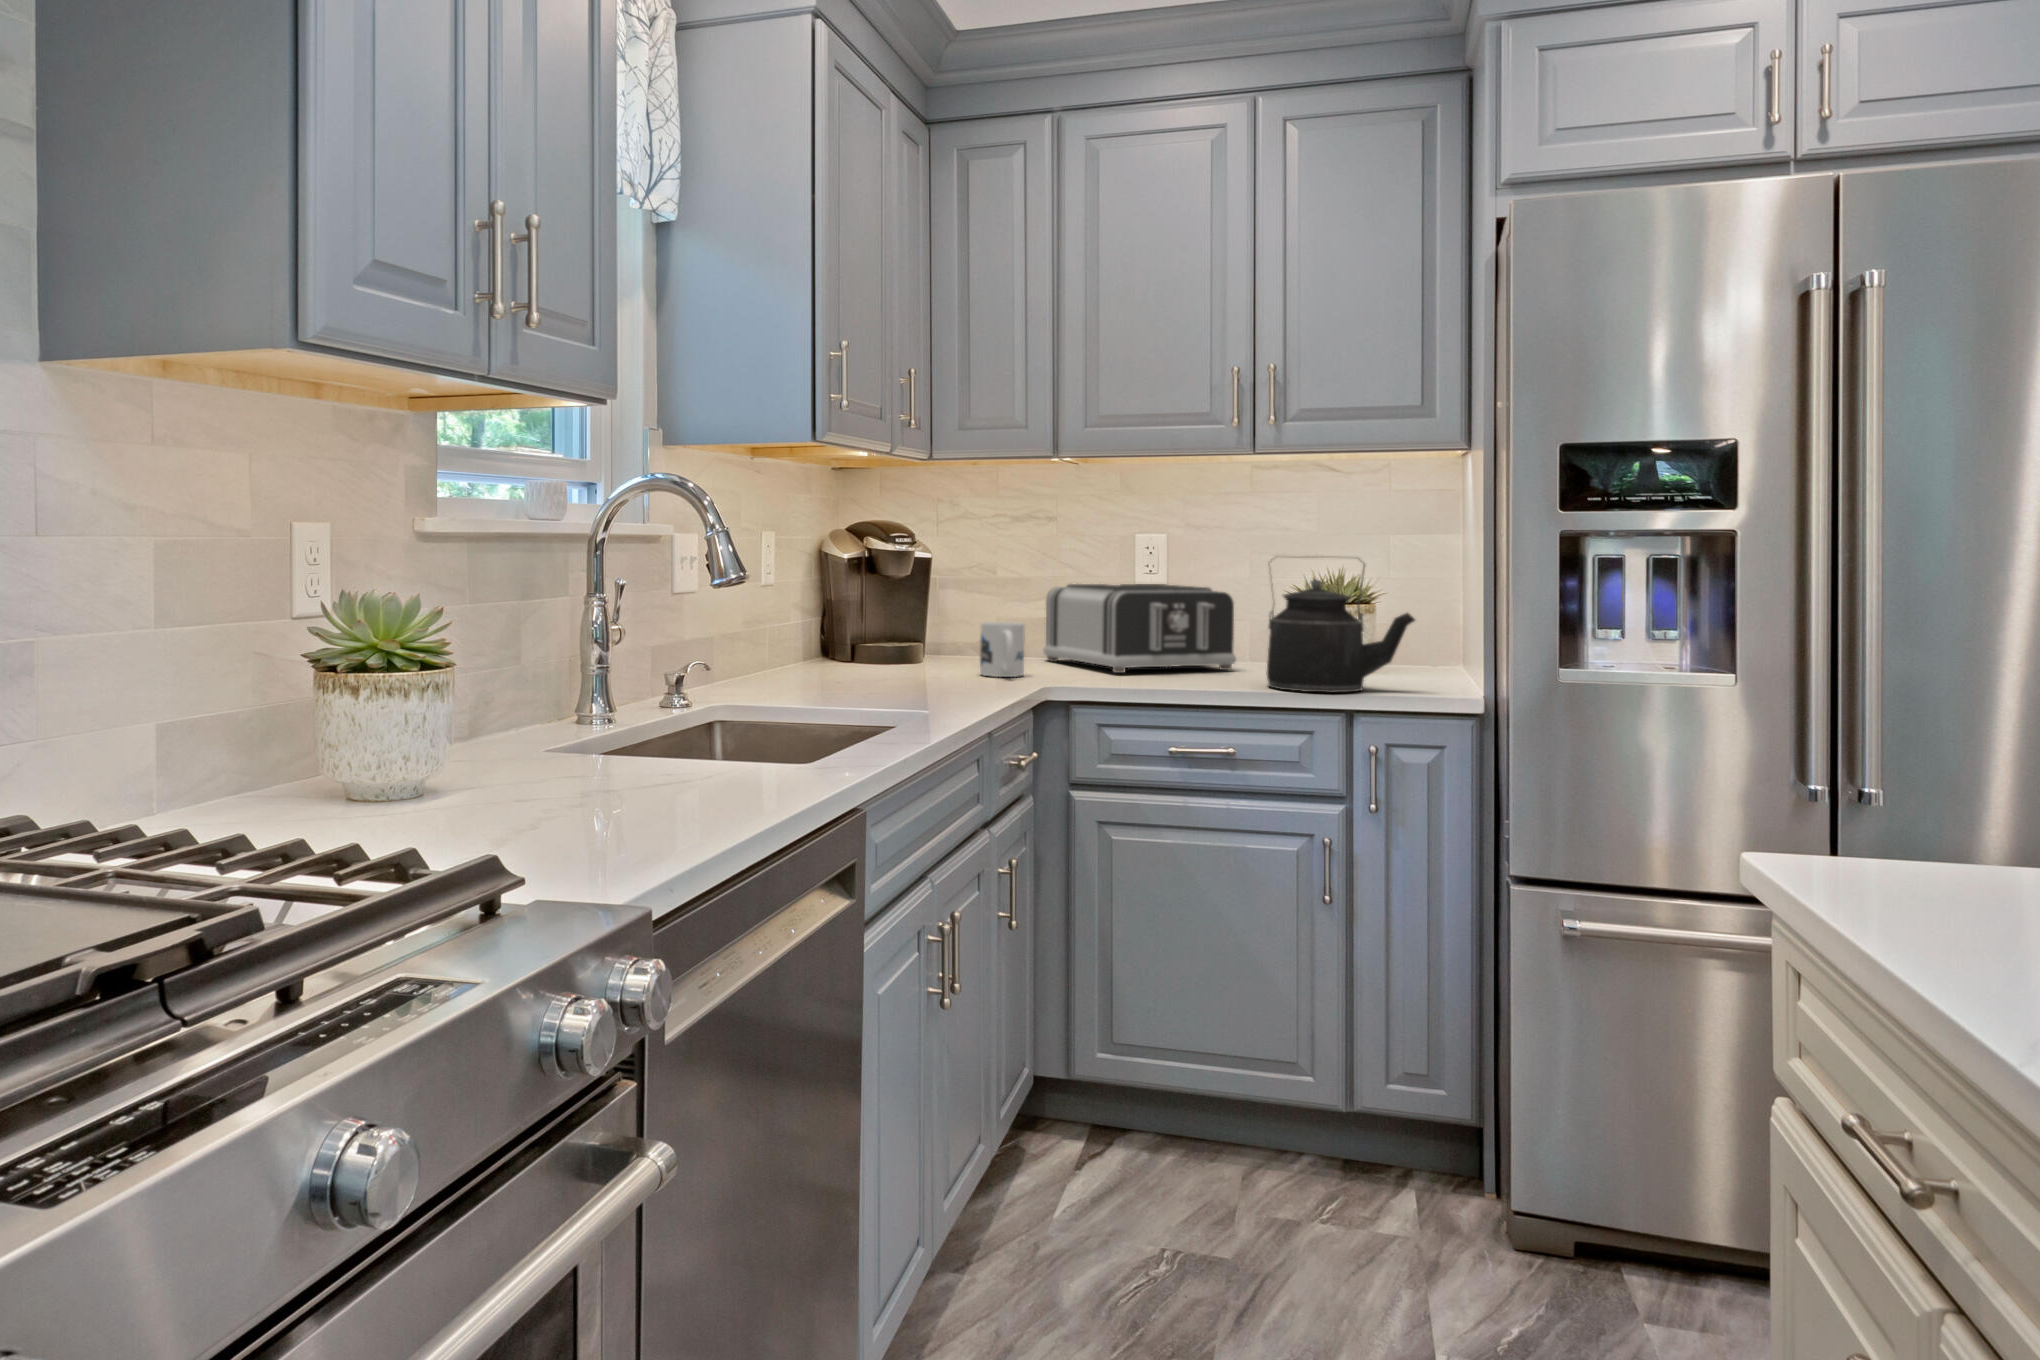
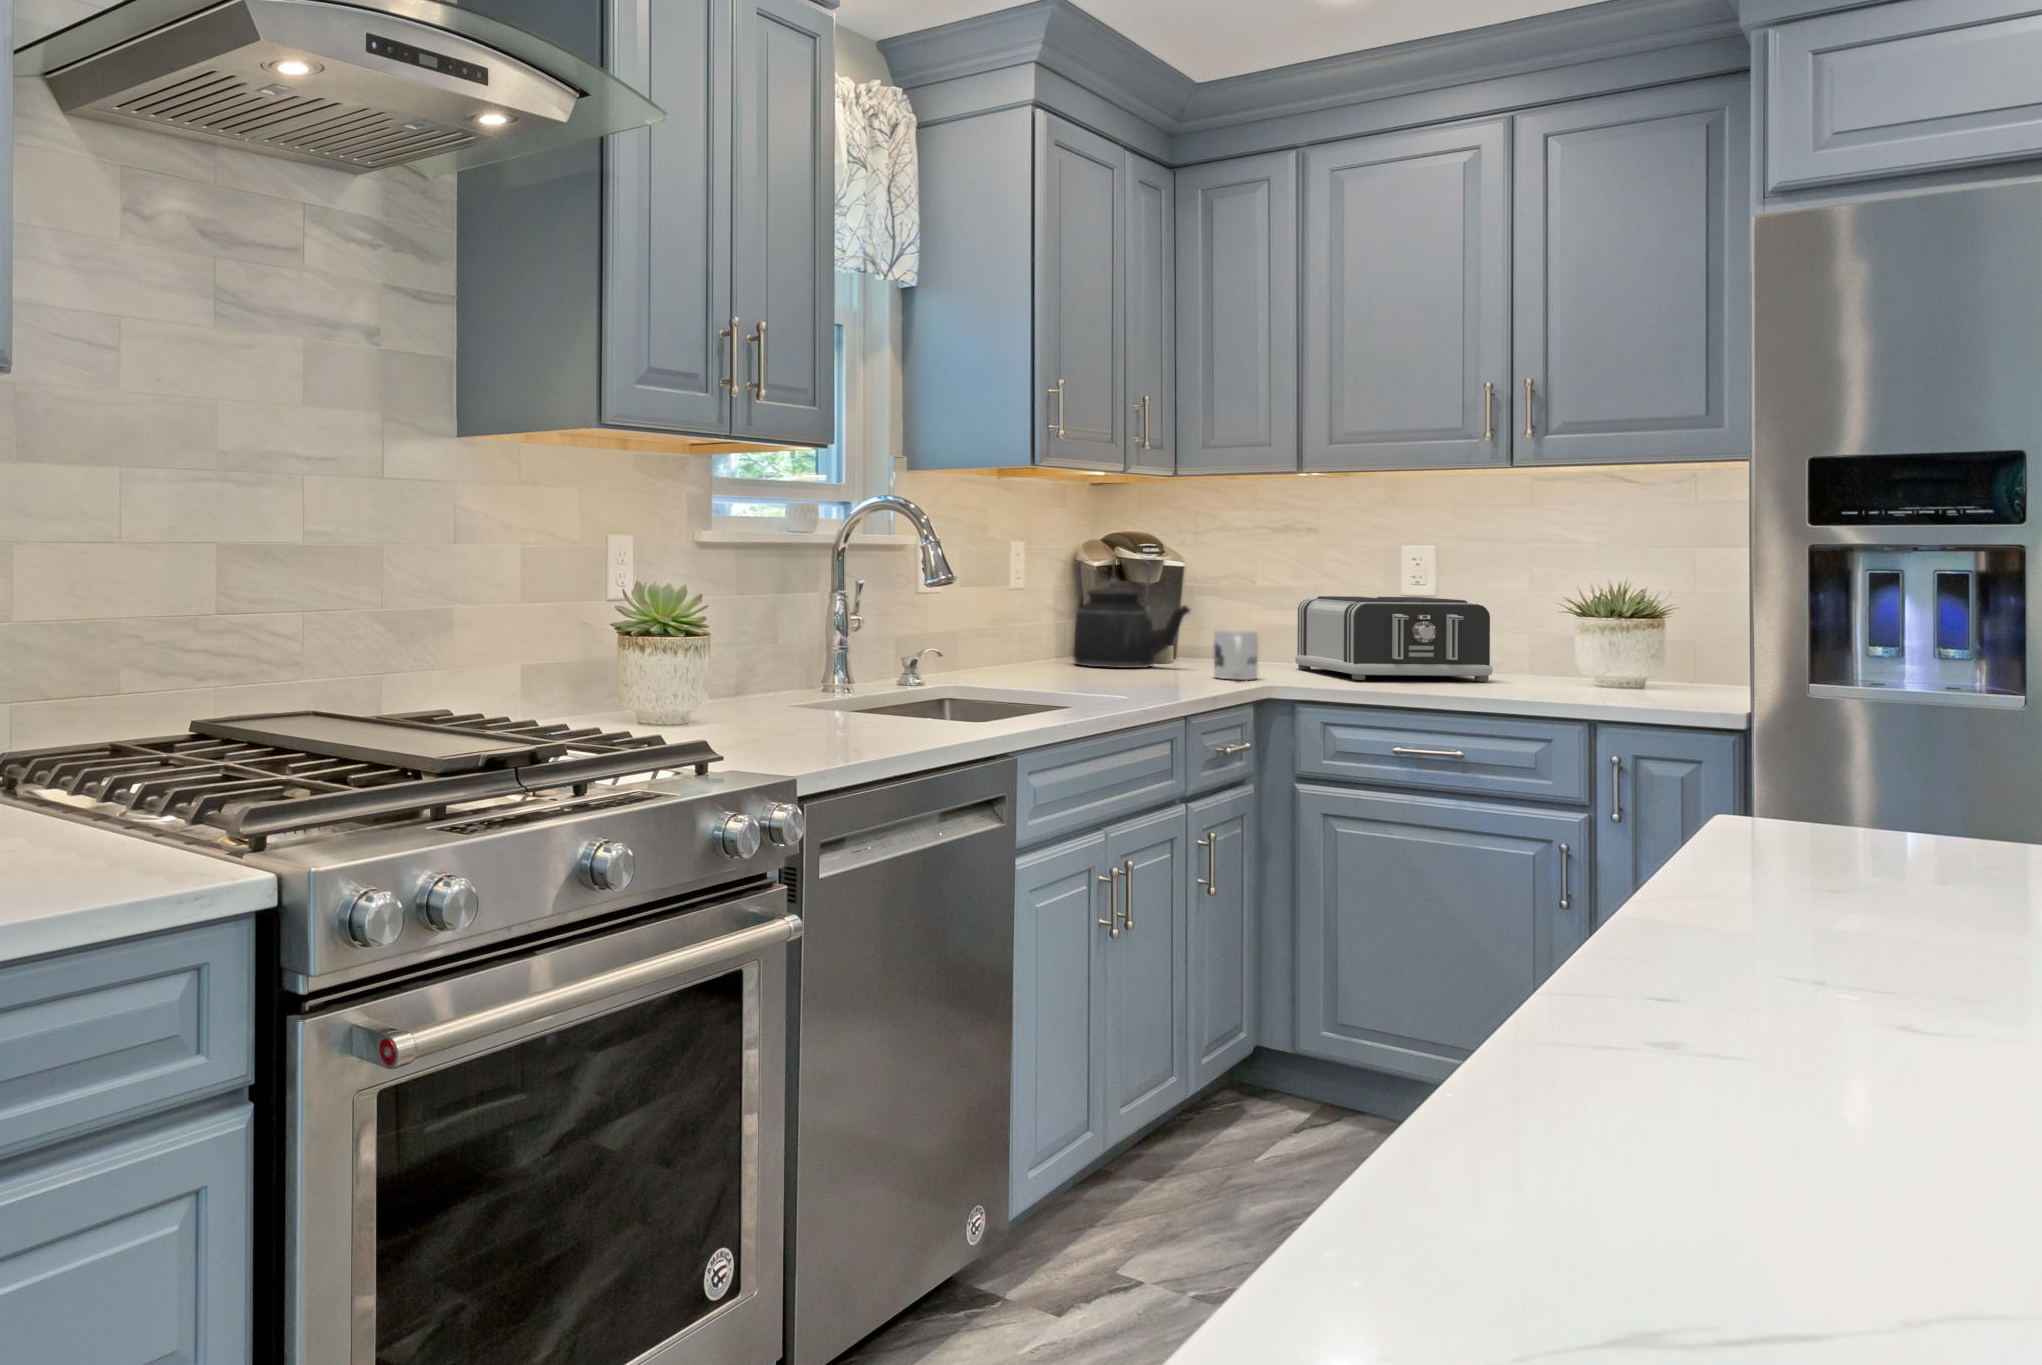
kettle: present [1266,557,1415,692] -> present [1073,559,1190,668]

